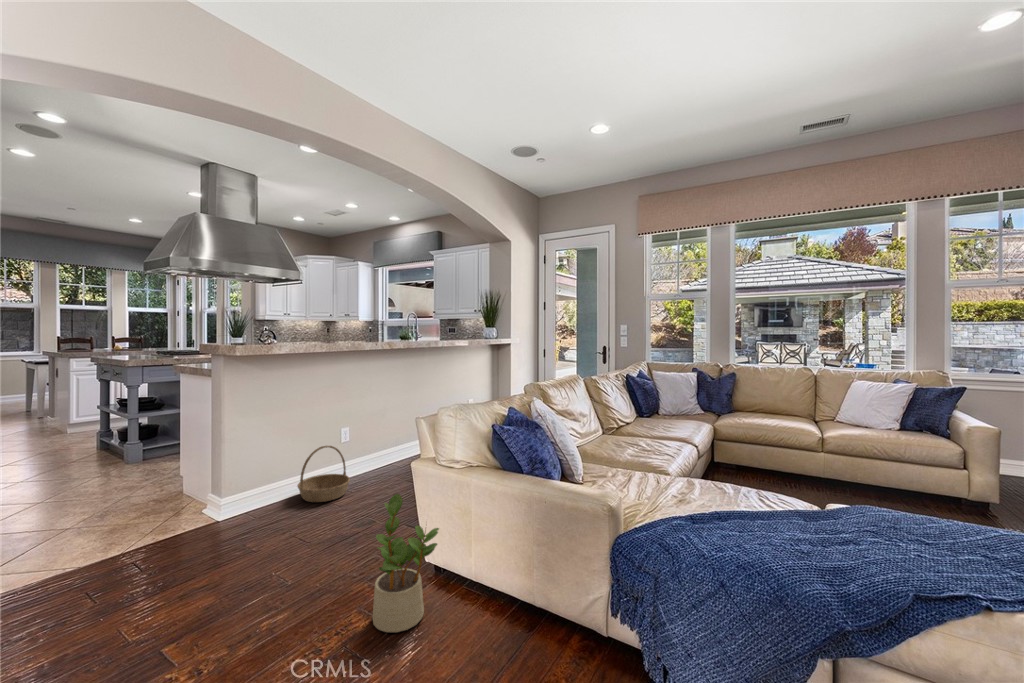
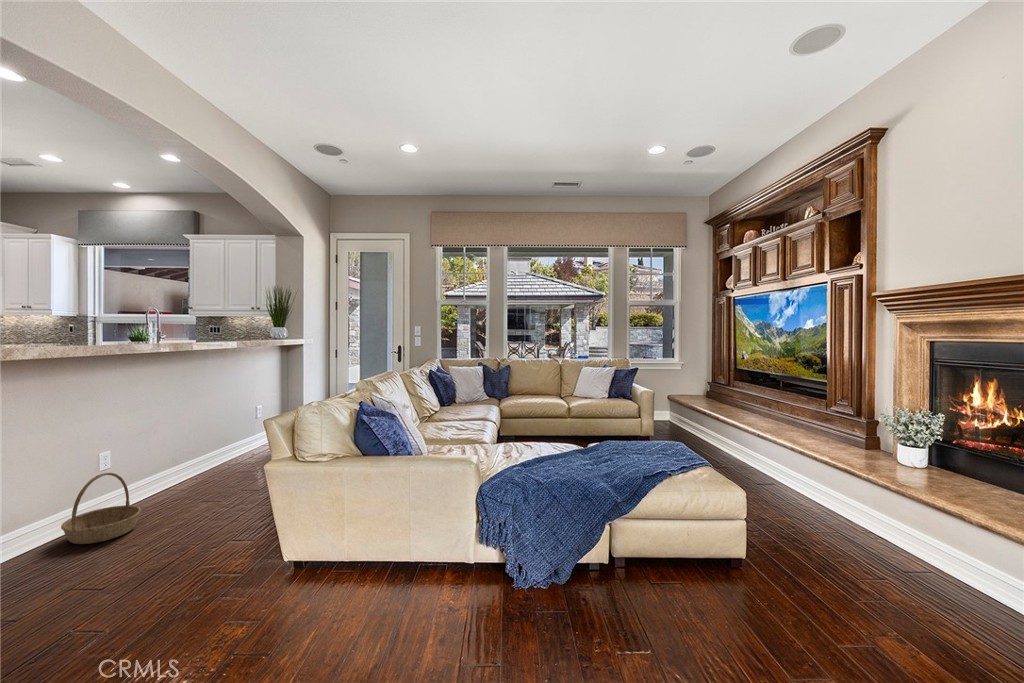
potted plant: present [373,494,439,632] -> none [270,489,334,615]

